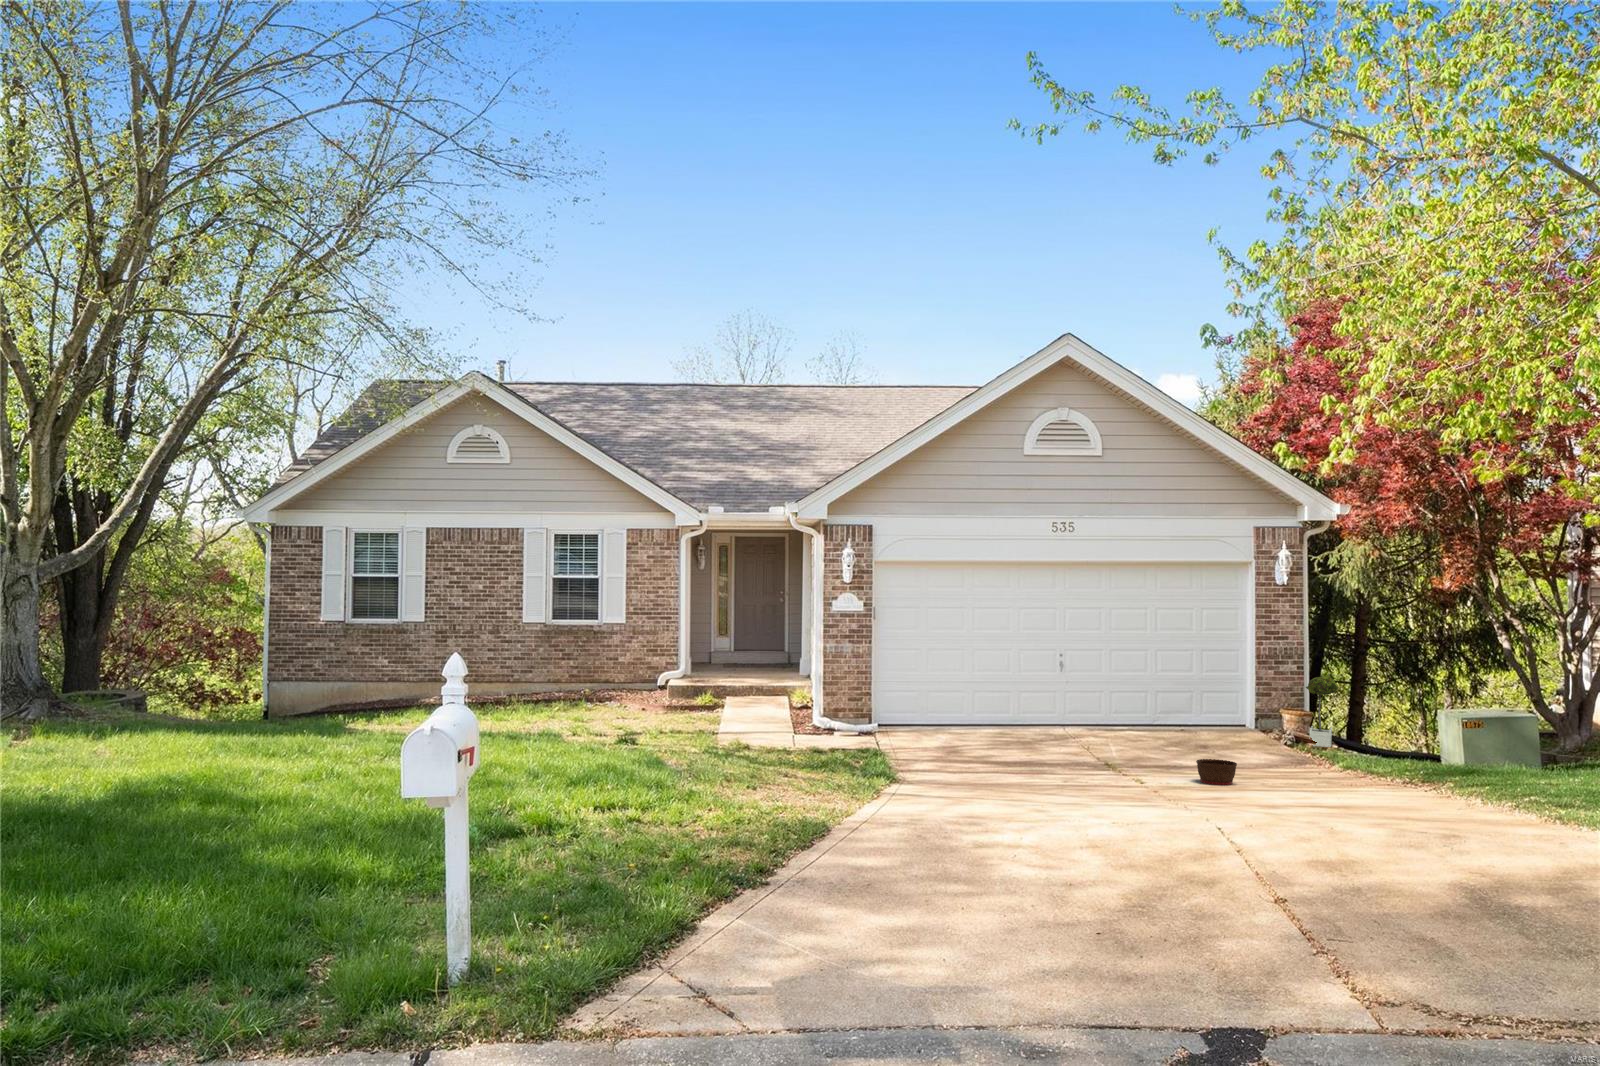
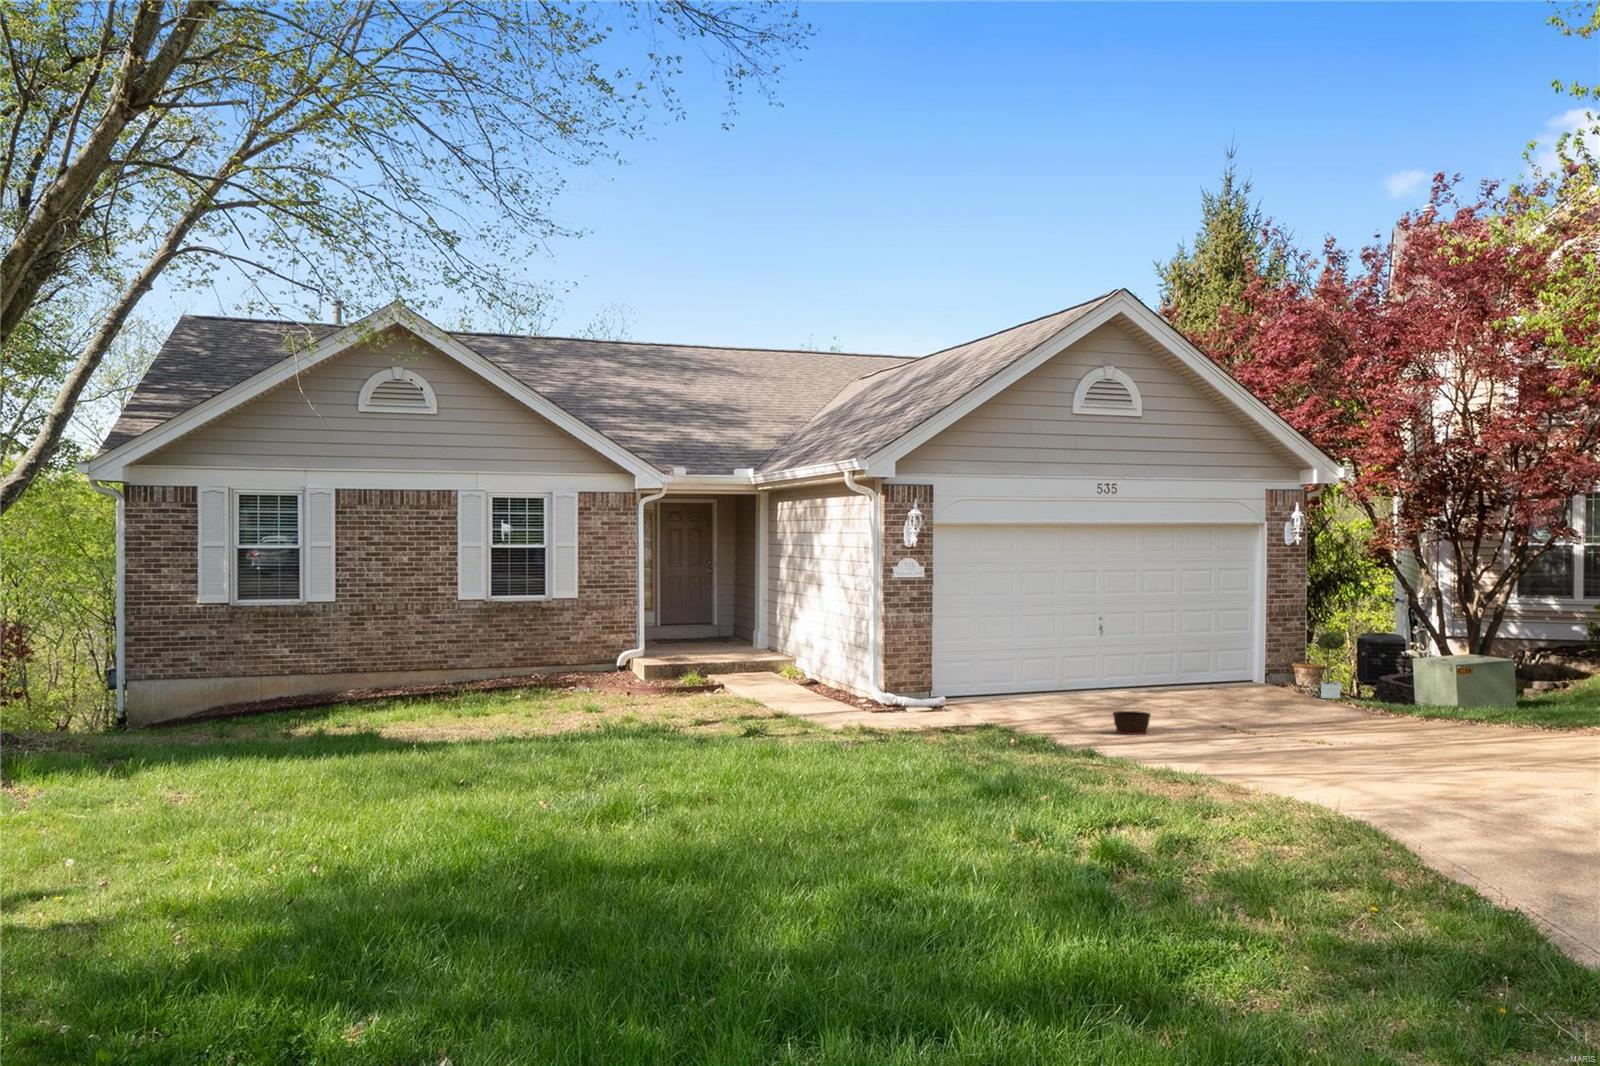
basket: present [1196,759,1237,785] -> present [1113,711,1150,735]

